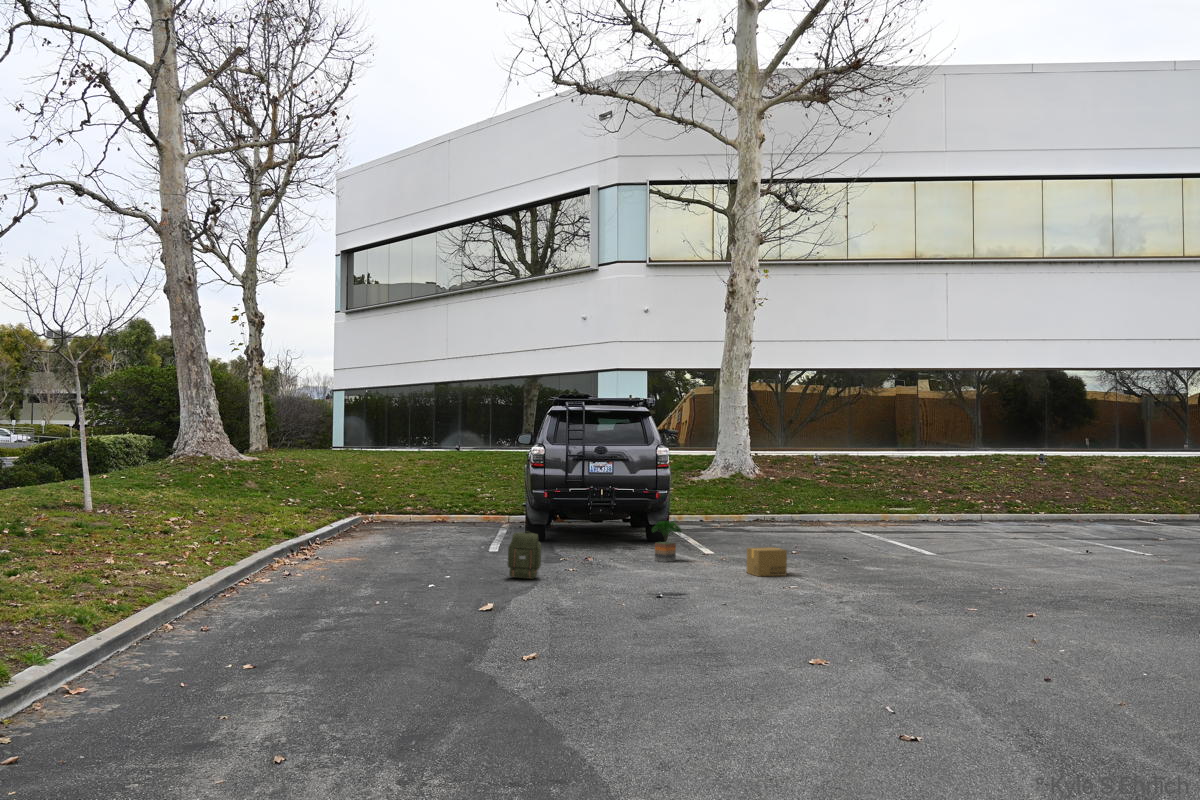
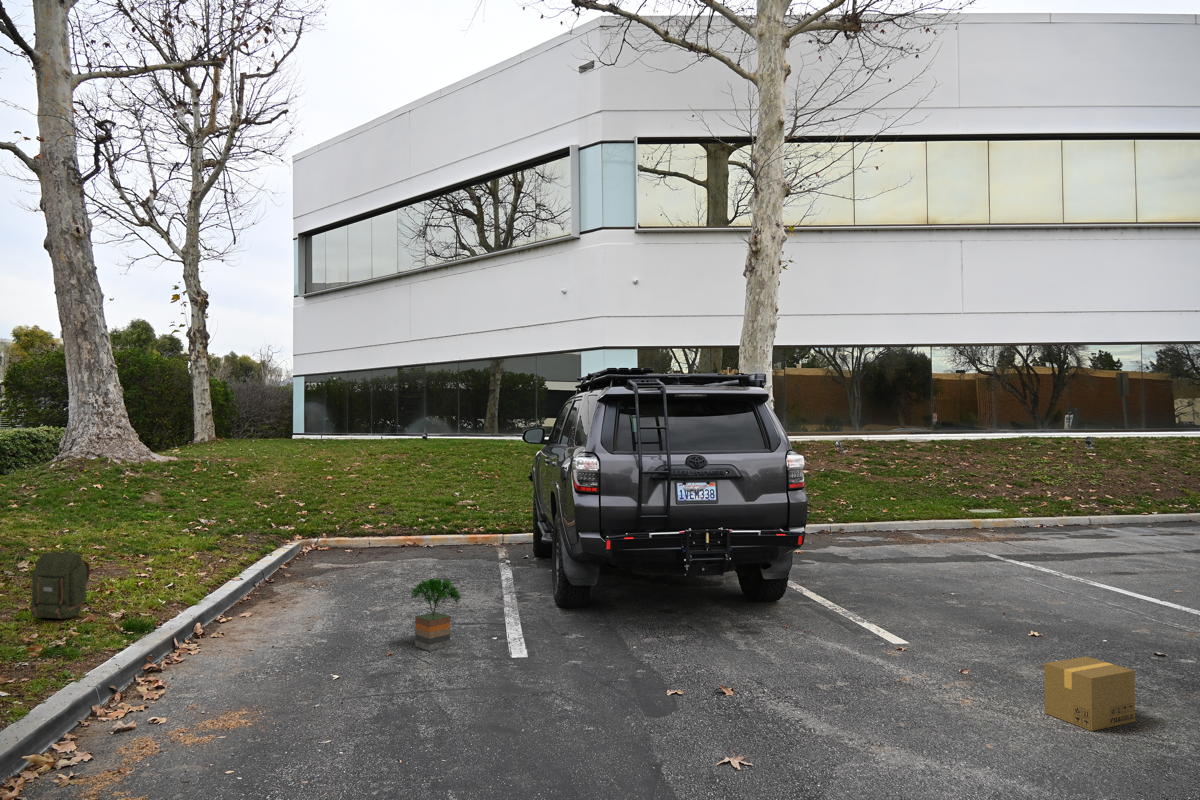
potted tree: present [653,521,682,562] -> present [411,578,461,651]
backpack: present [508,532,542,579] -> present [30,551,90,619]

